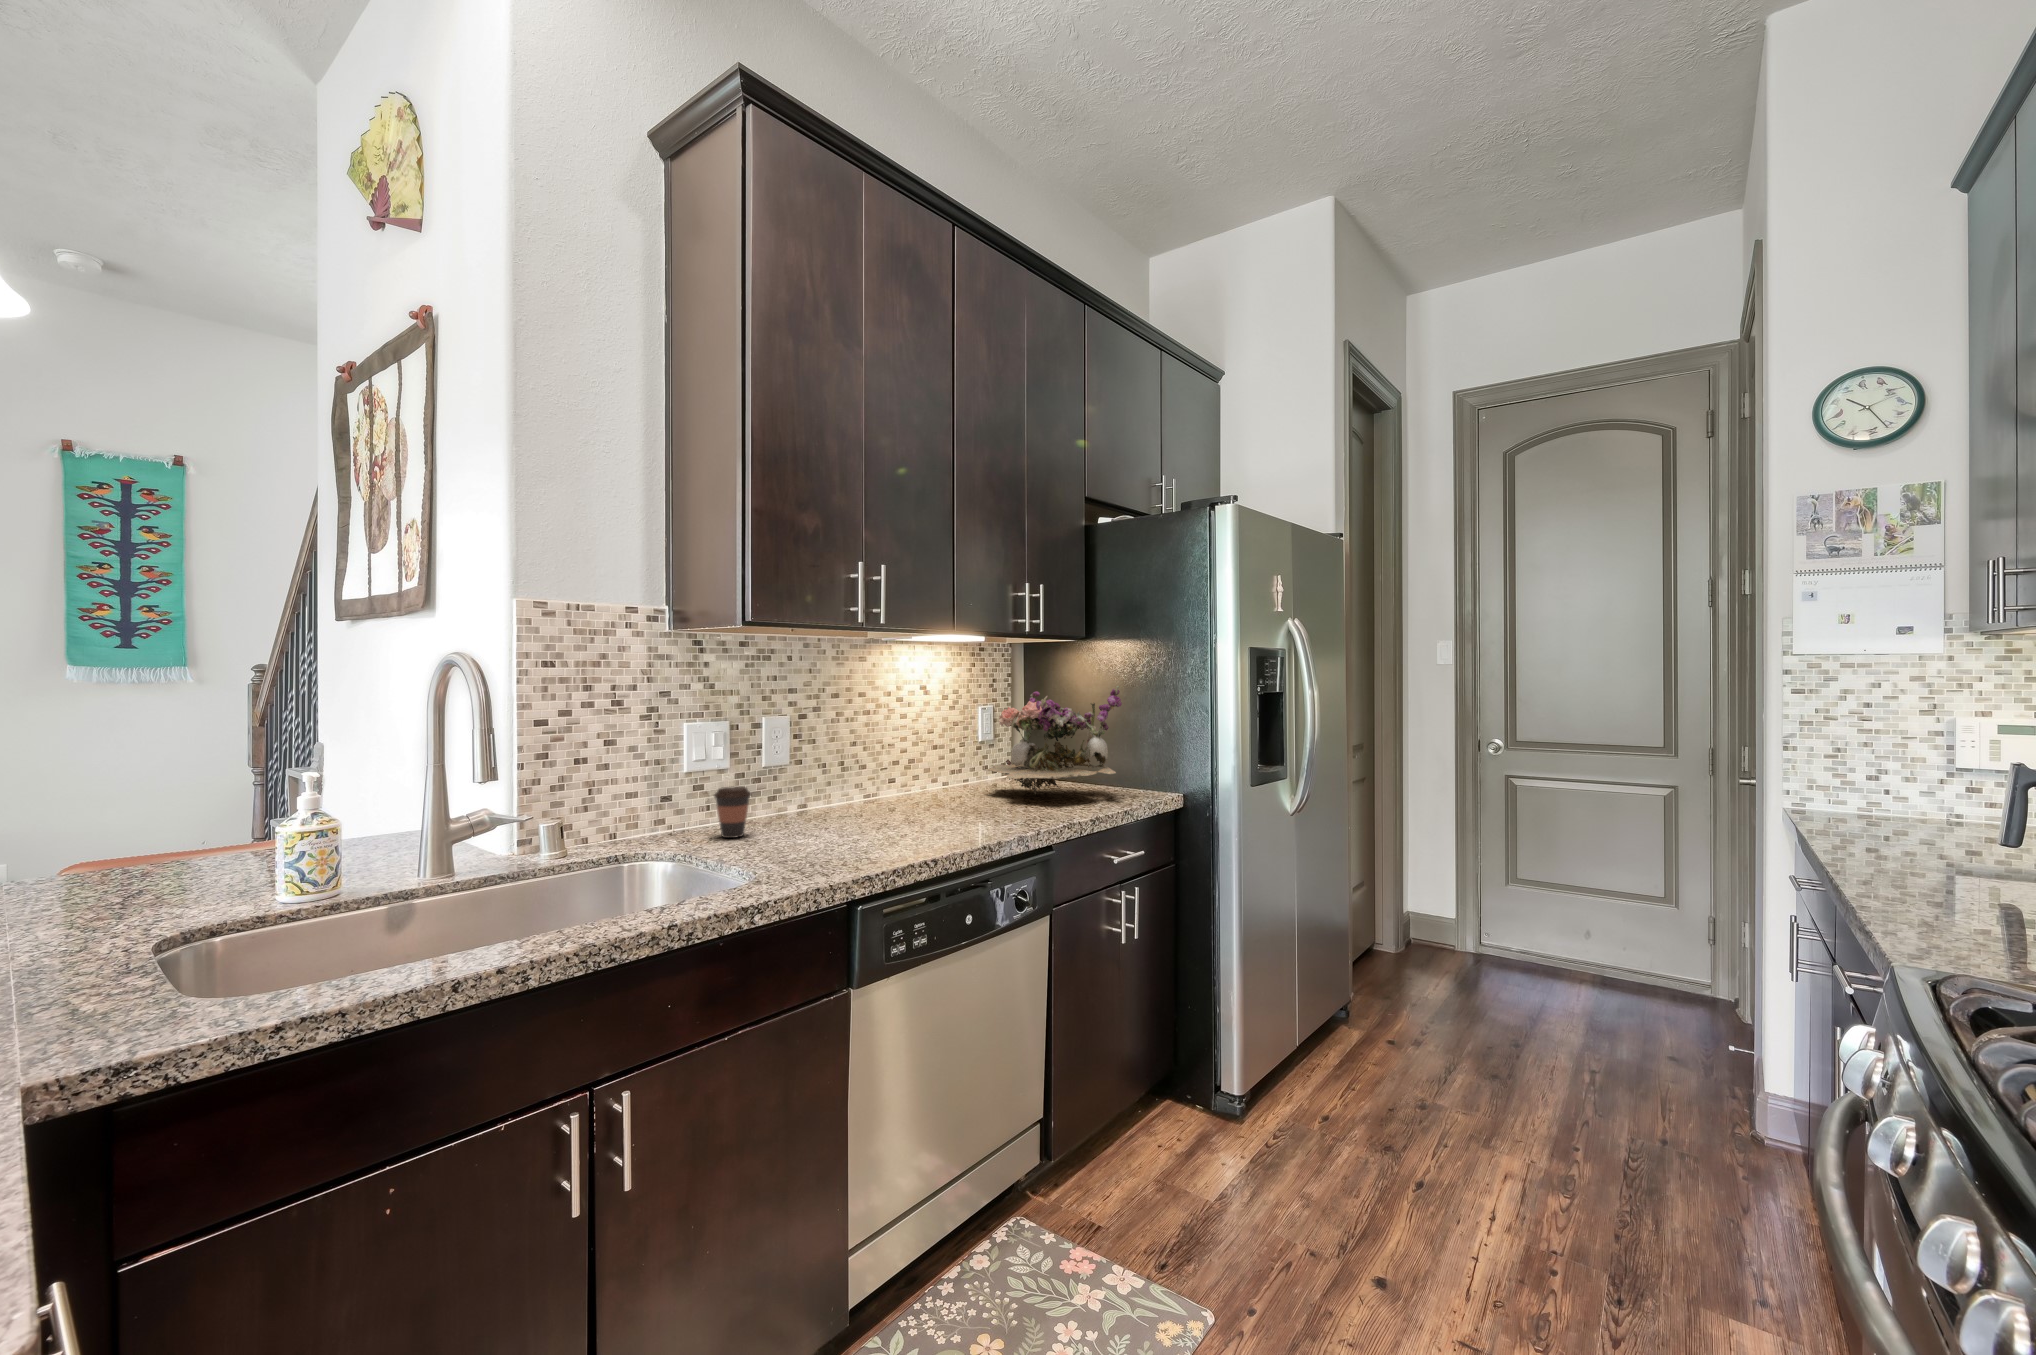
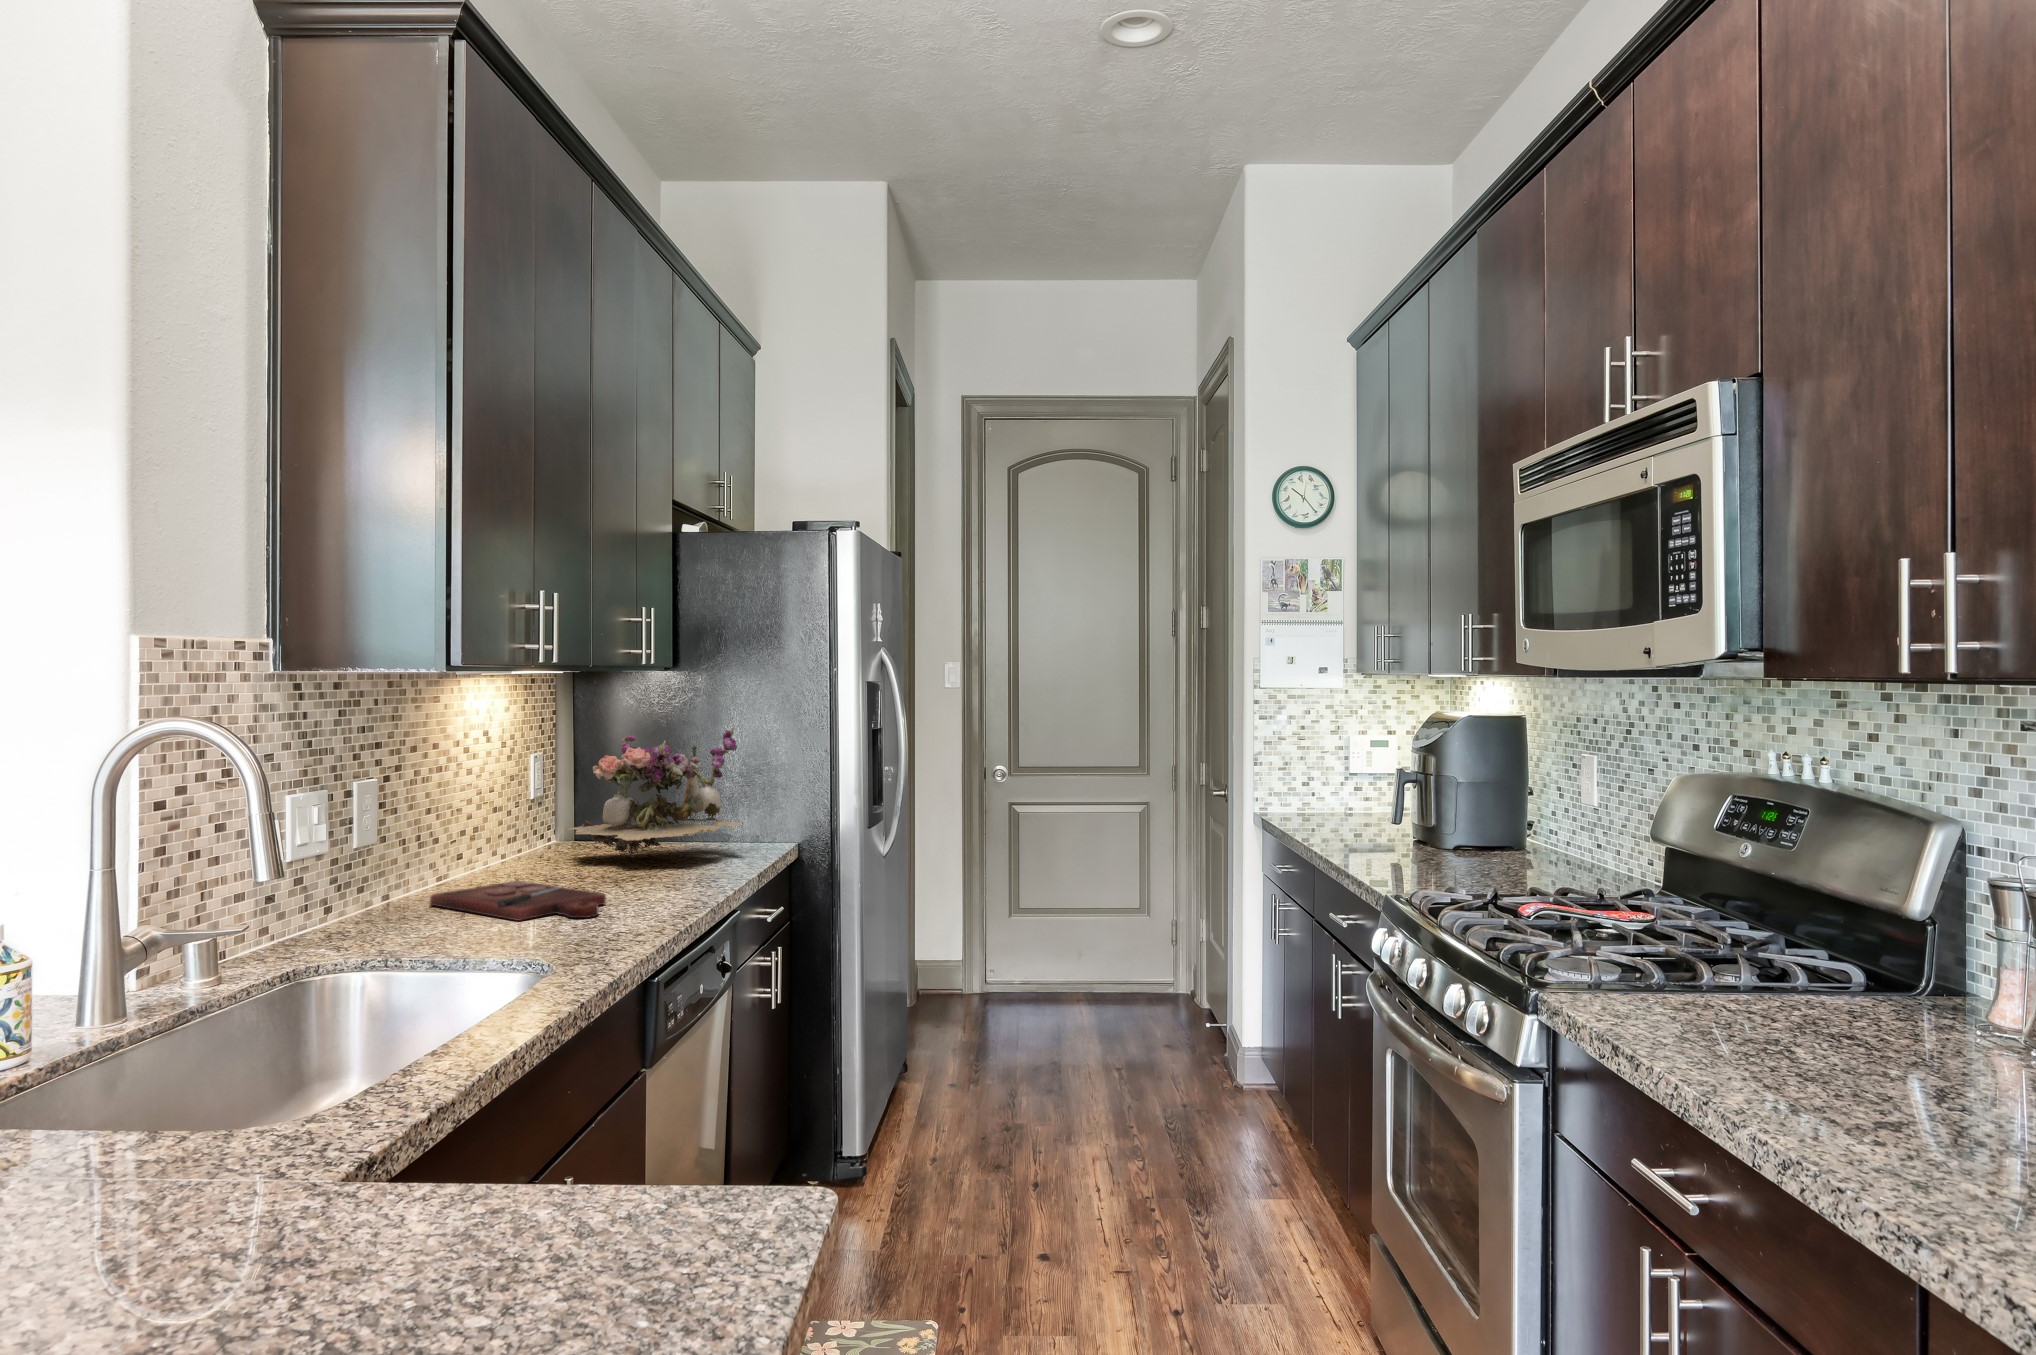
coffee cup: present [714,787,751,838] -> none [344,873,398,940]
cutting board: none [825,803,928,841] -> present [430,881,606,921]

